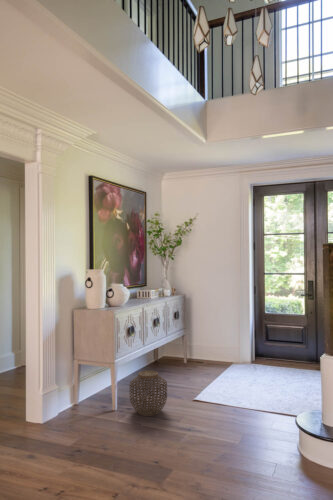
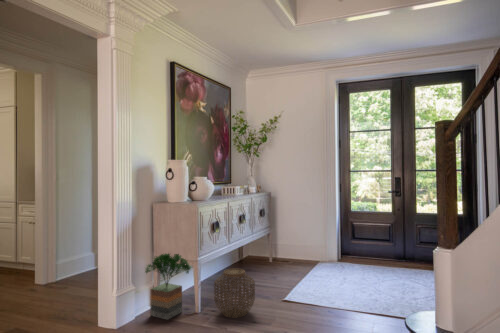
potted tree: none [65,355,110,418] -> present [145,254,191,320]

